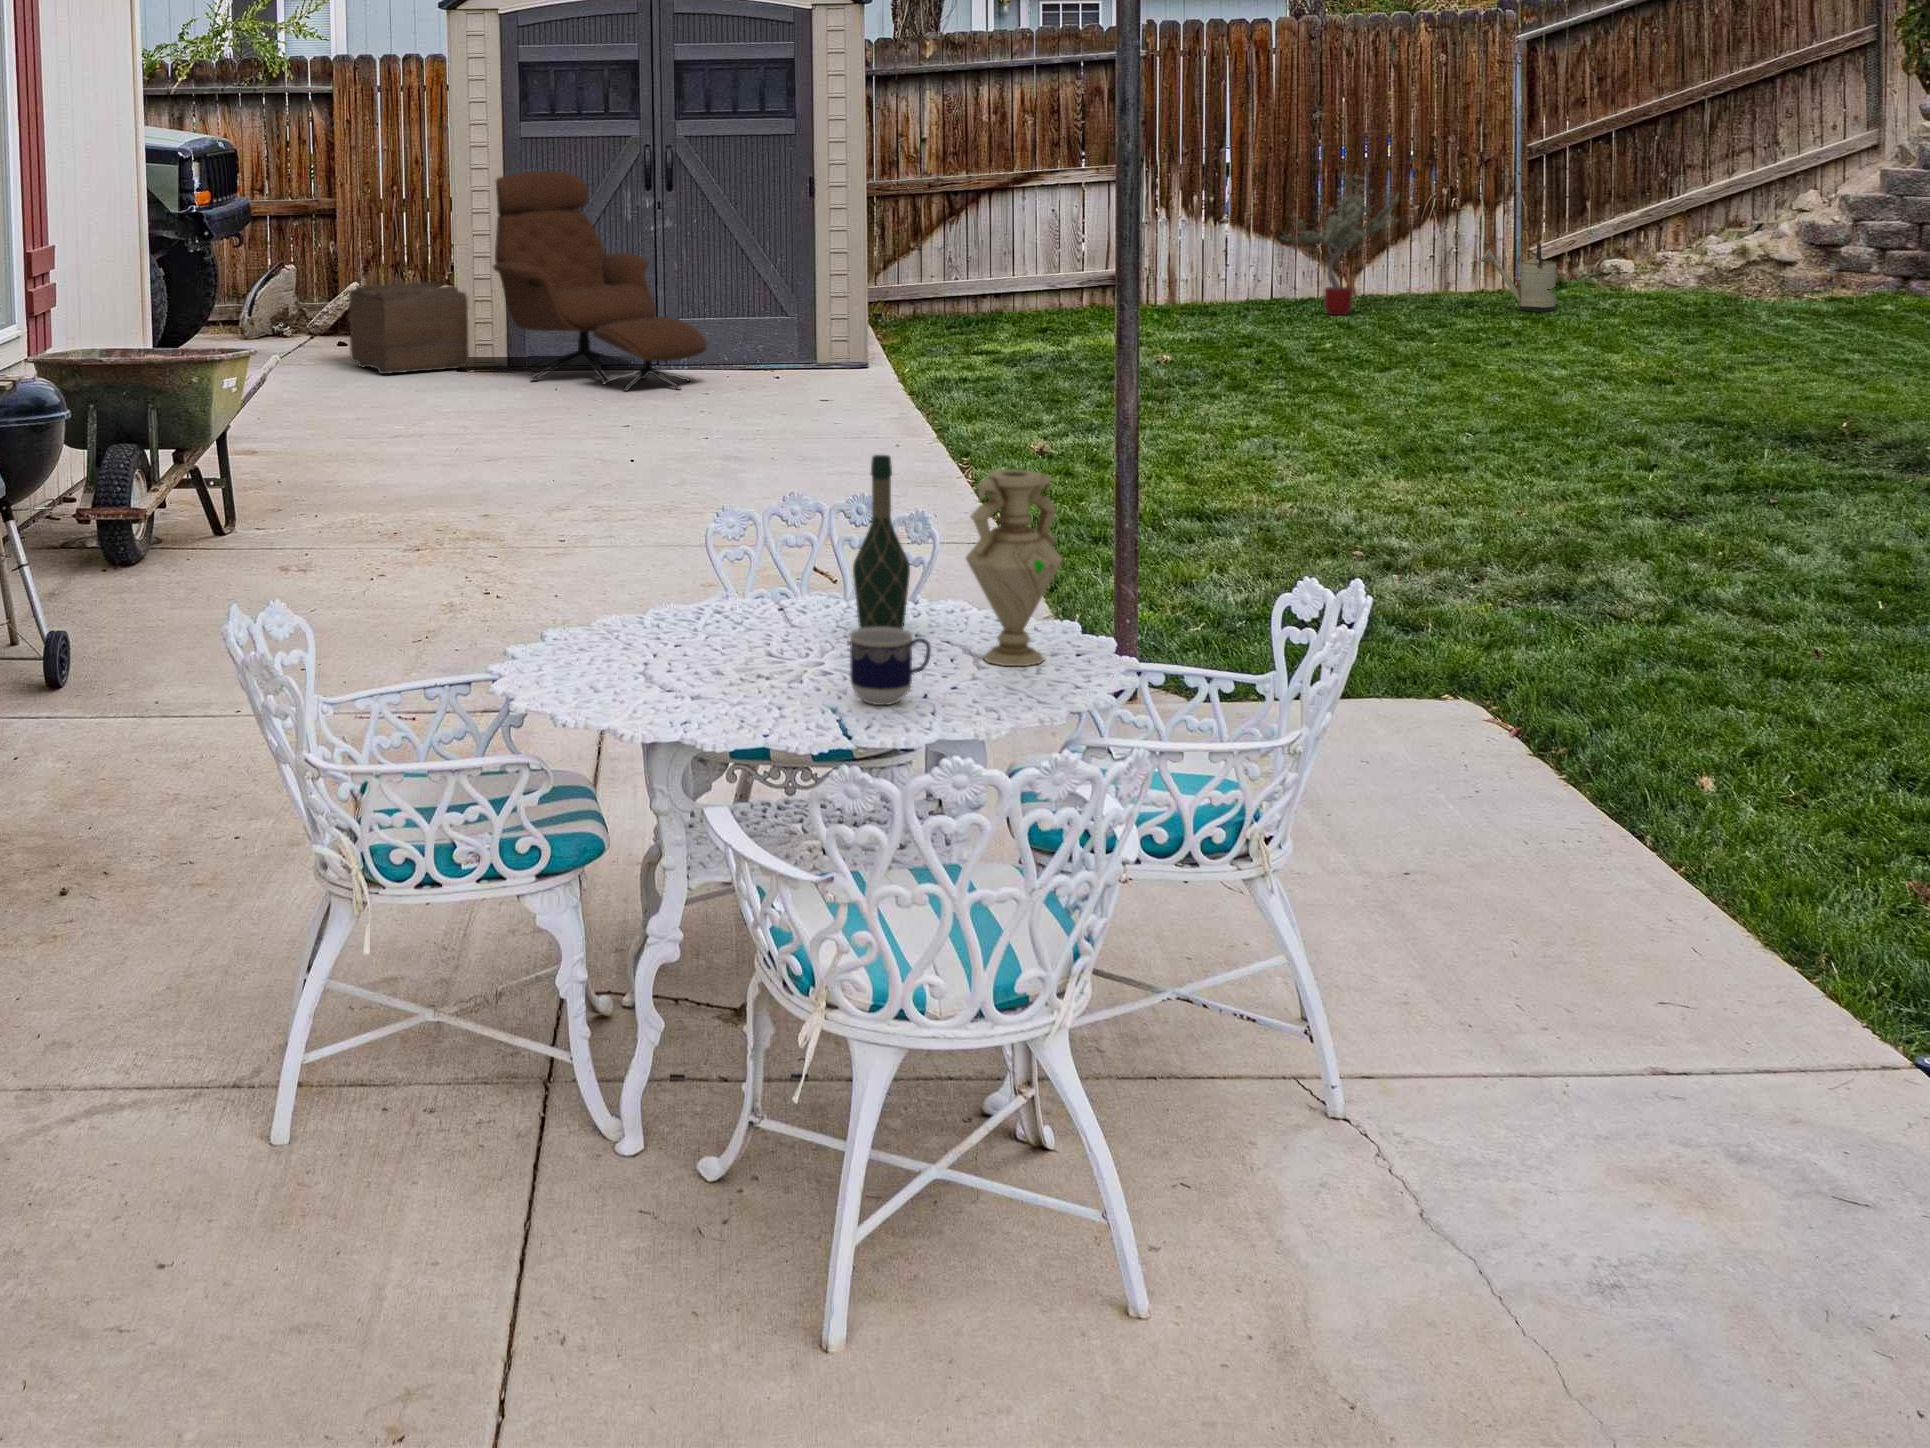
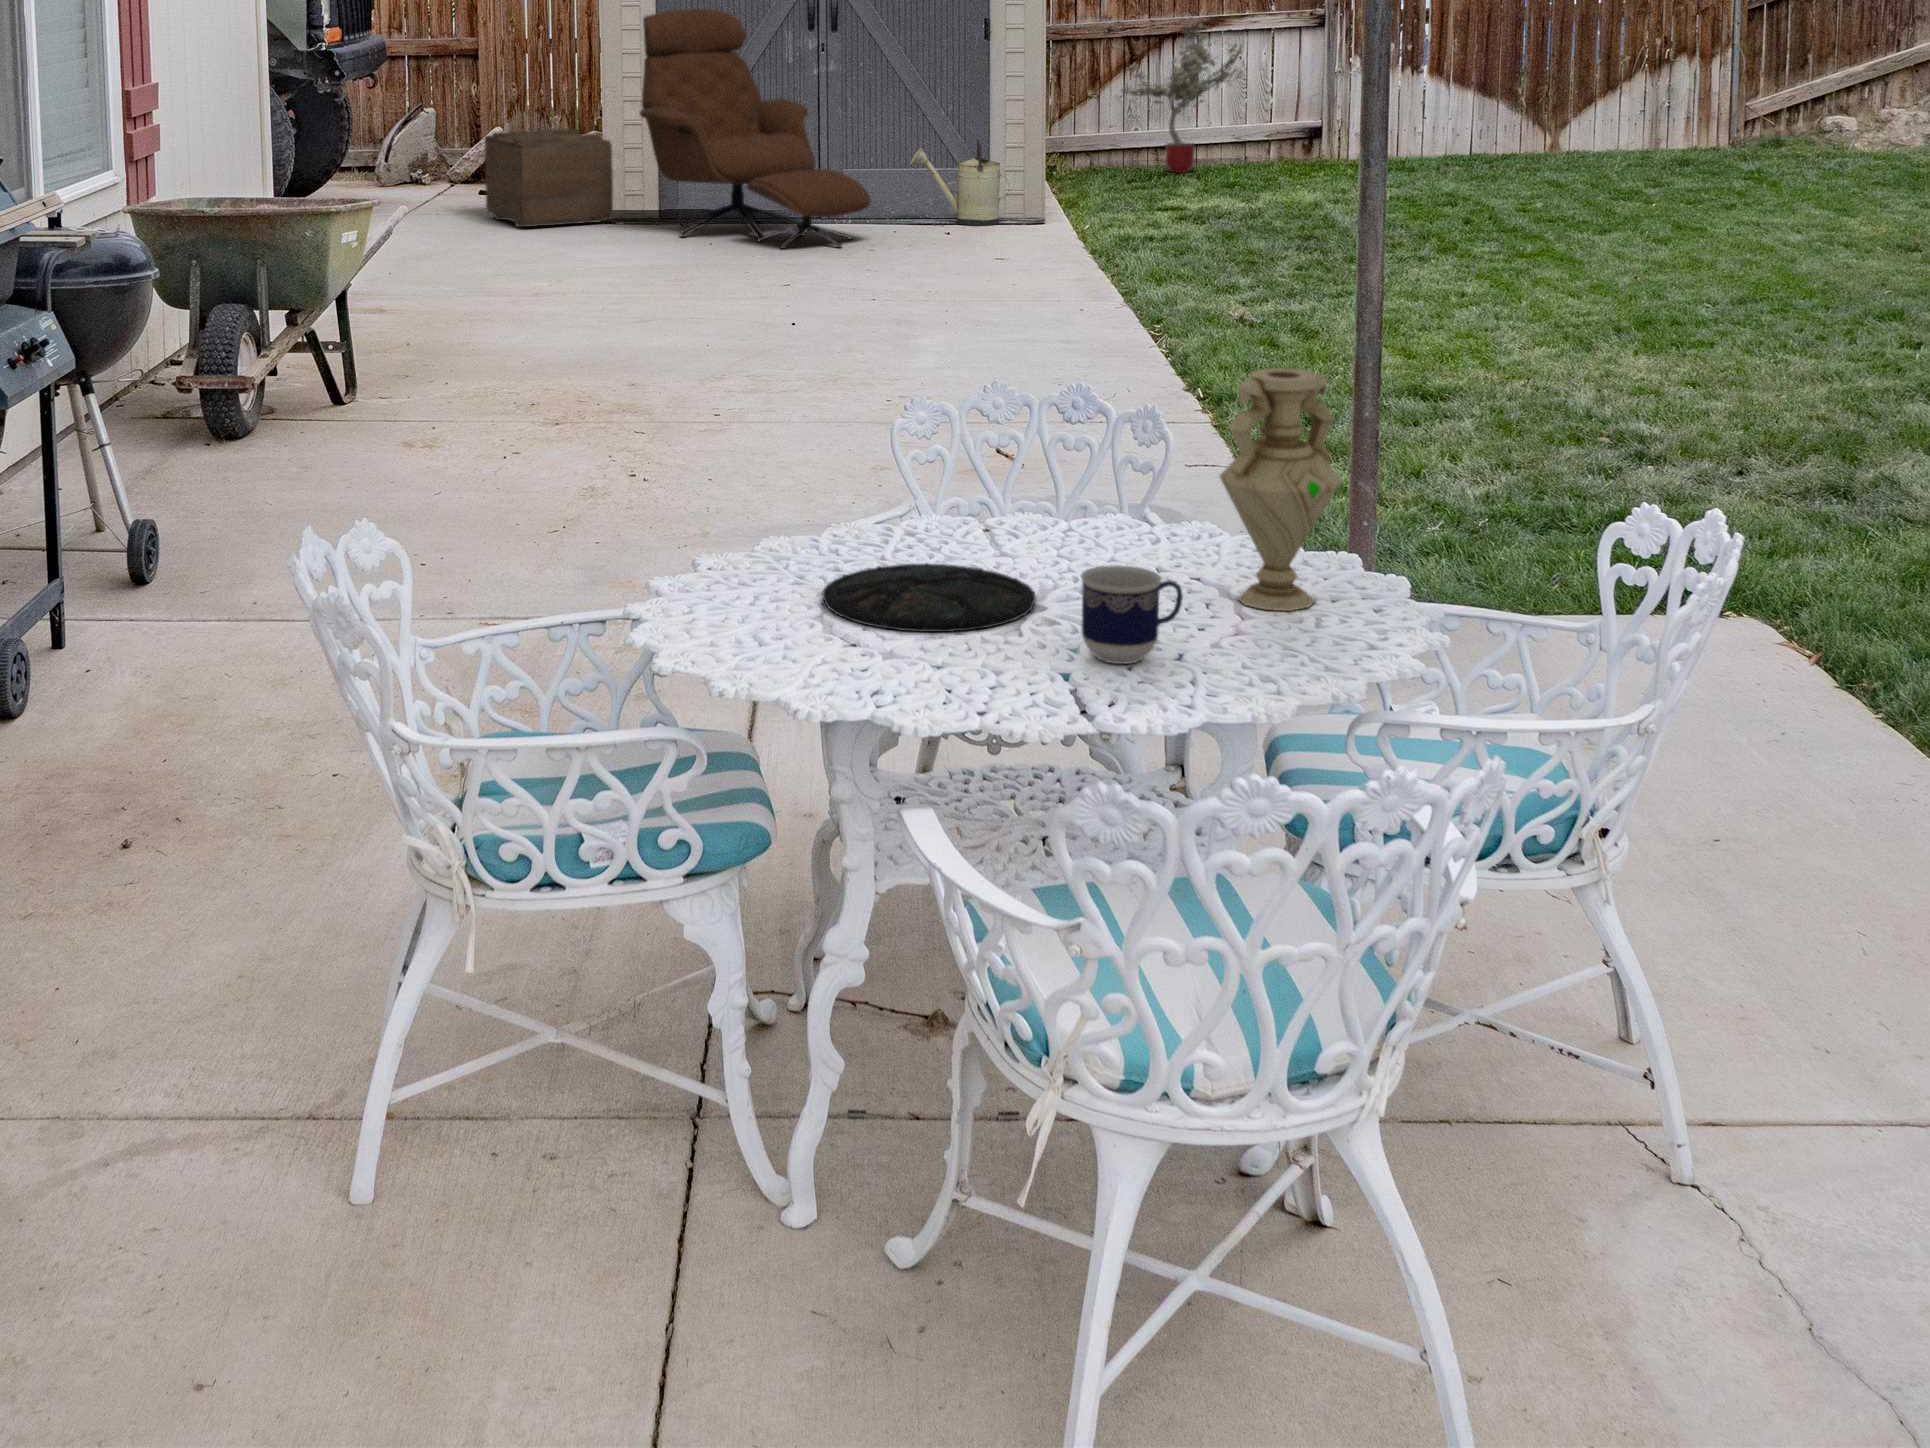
potted tree: present [1281,175,1399,315] -> present [1121,24,1244,173]
watering can: present [1480,243,1557,312] -> present [910,139,1007,226]
wine bottle: present [853,455,910,629] -> none [1075,346,1145,566]
plate: none [645,634,818,684] -> present [822,563,1036,632]

